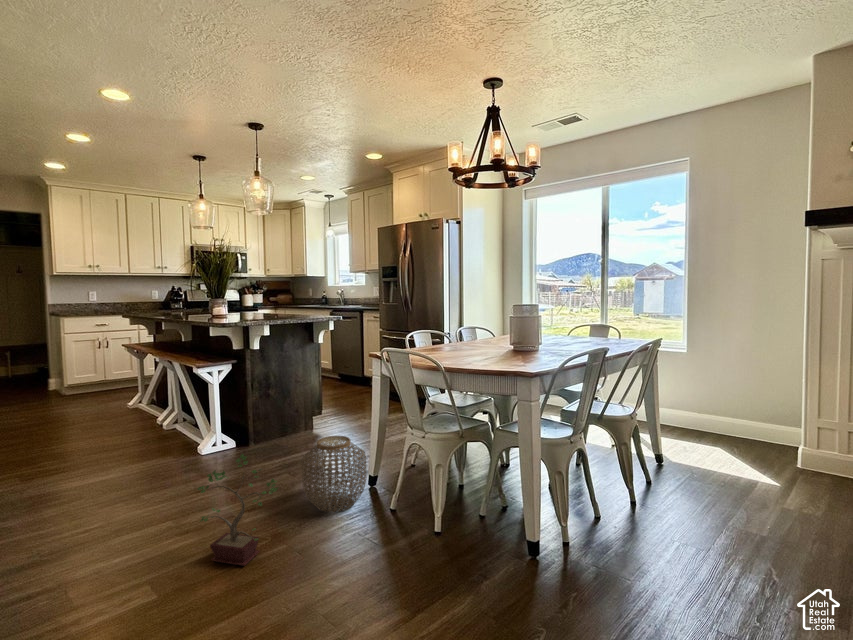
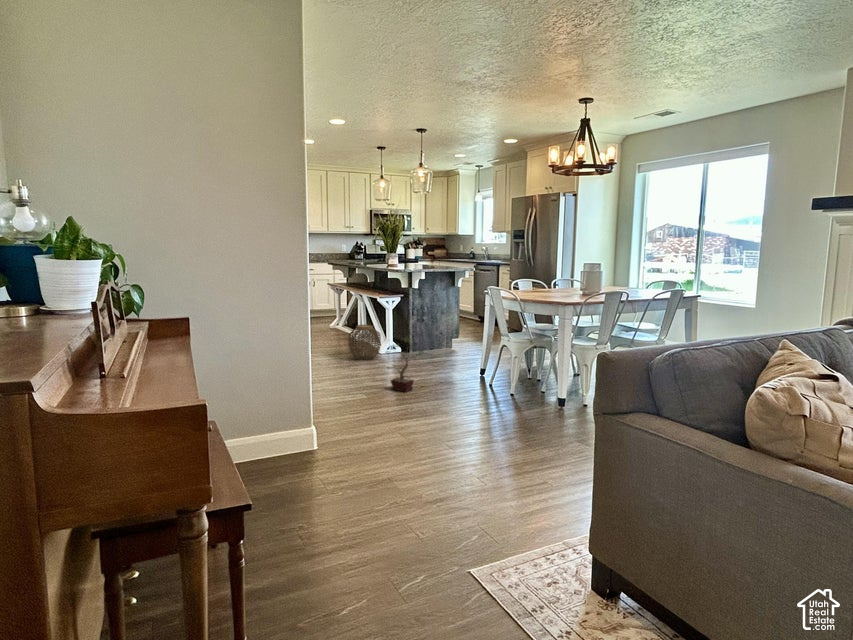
woven basket: present [302,436,367,512] -> present [349,325,381,360]

